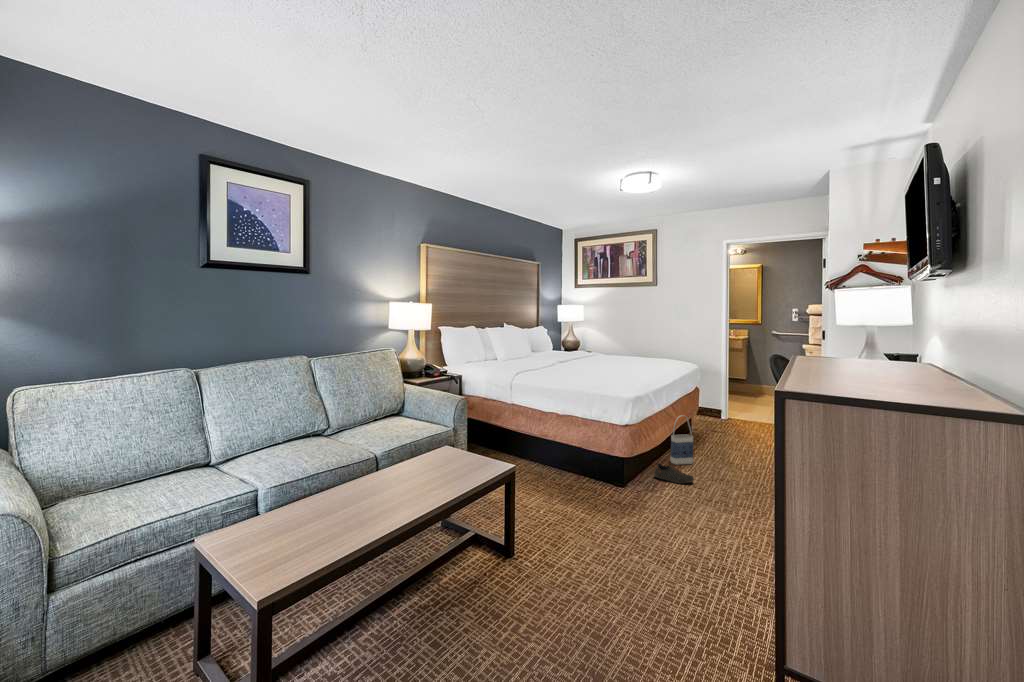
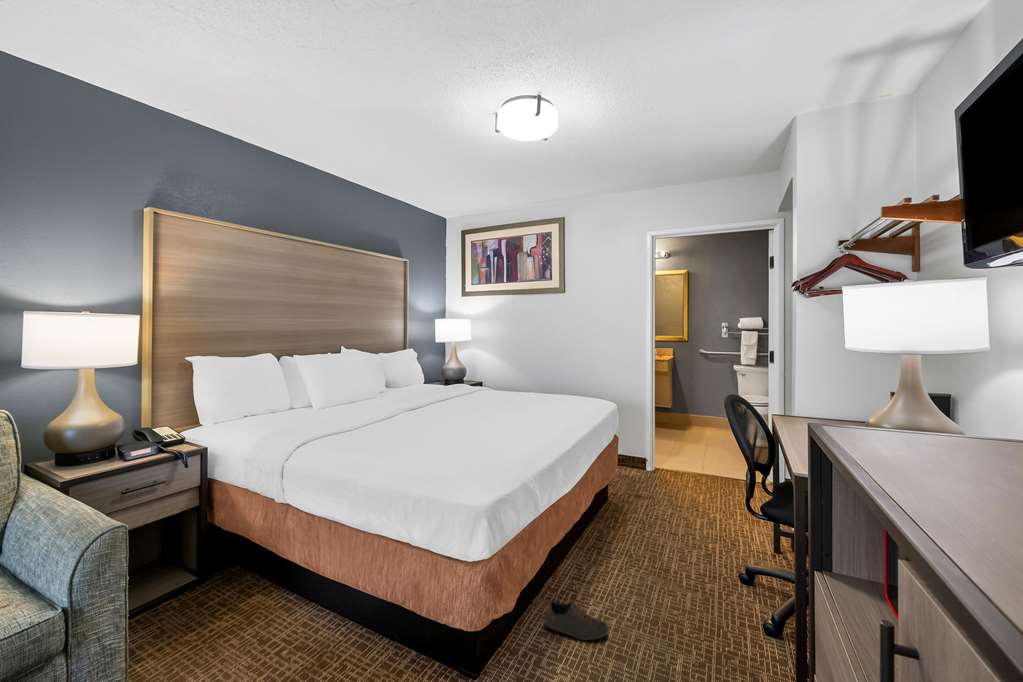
bag: present [671,415,693,464] -> none [575,503,609,584]

